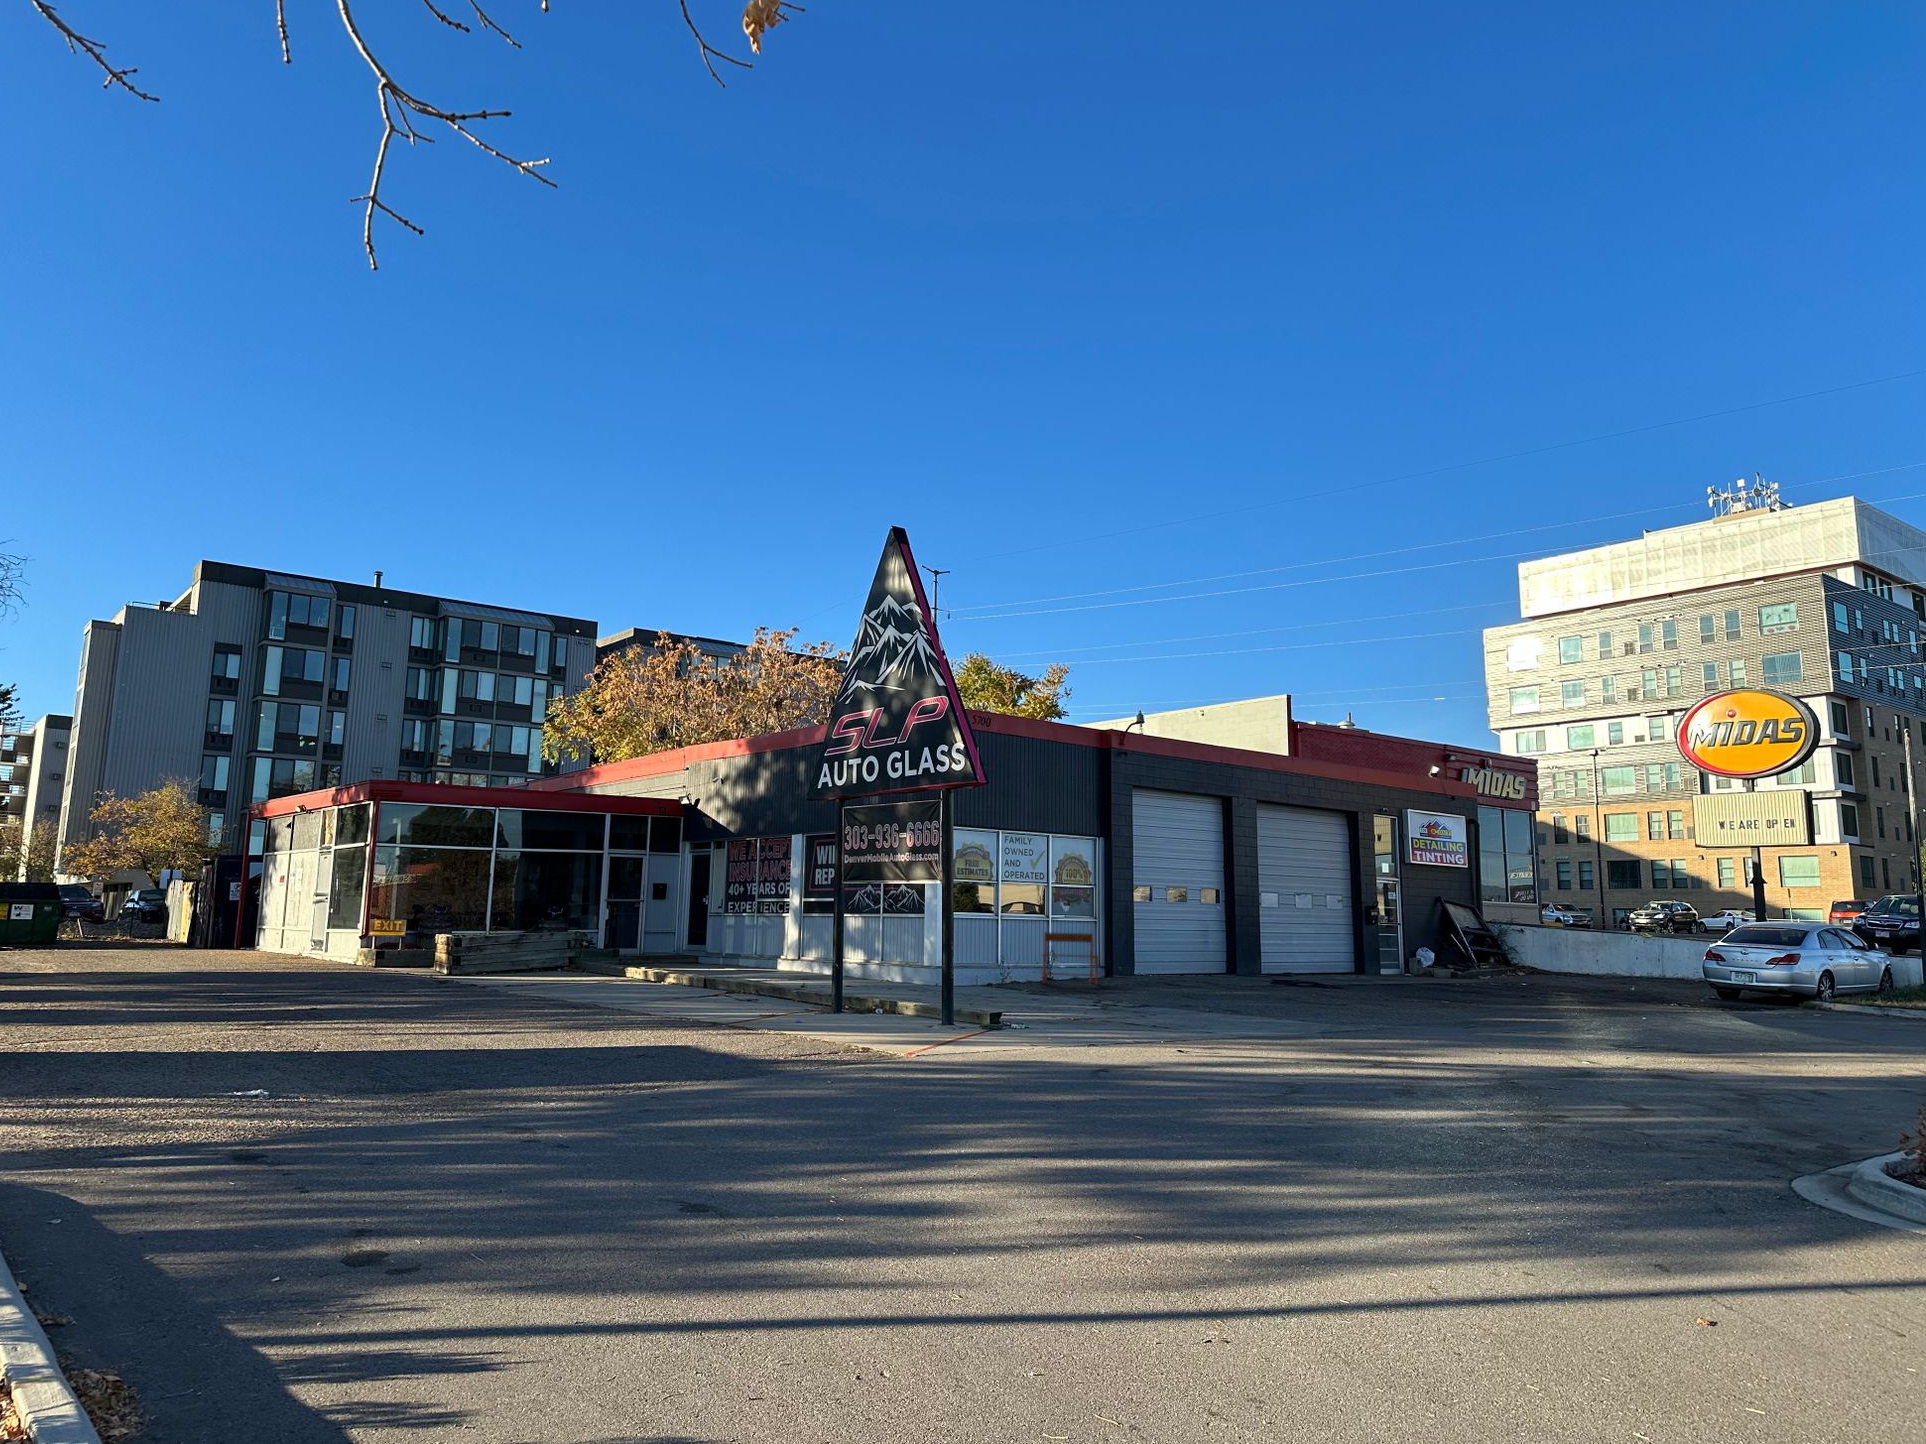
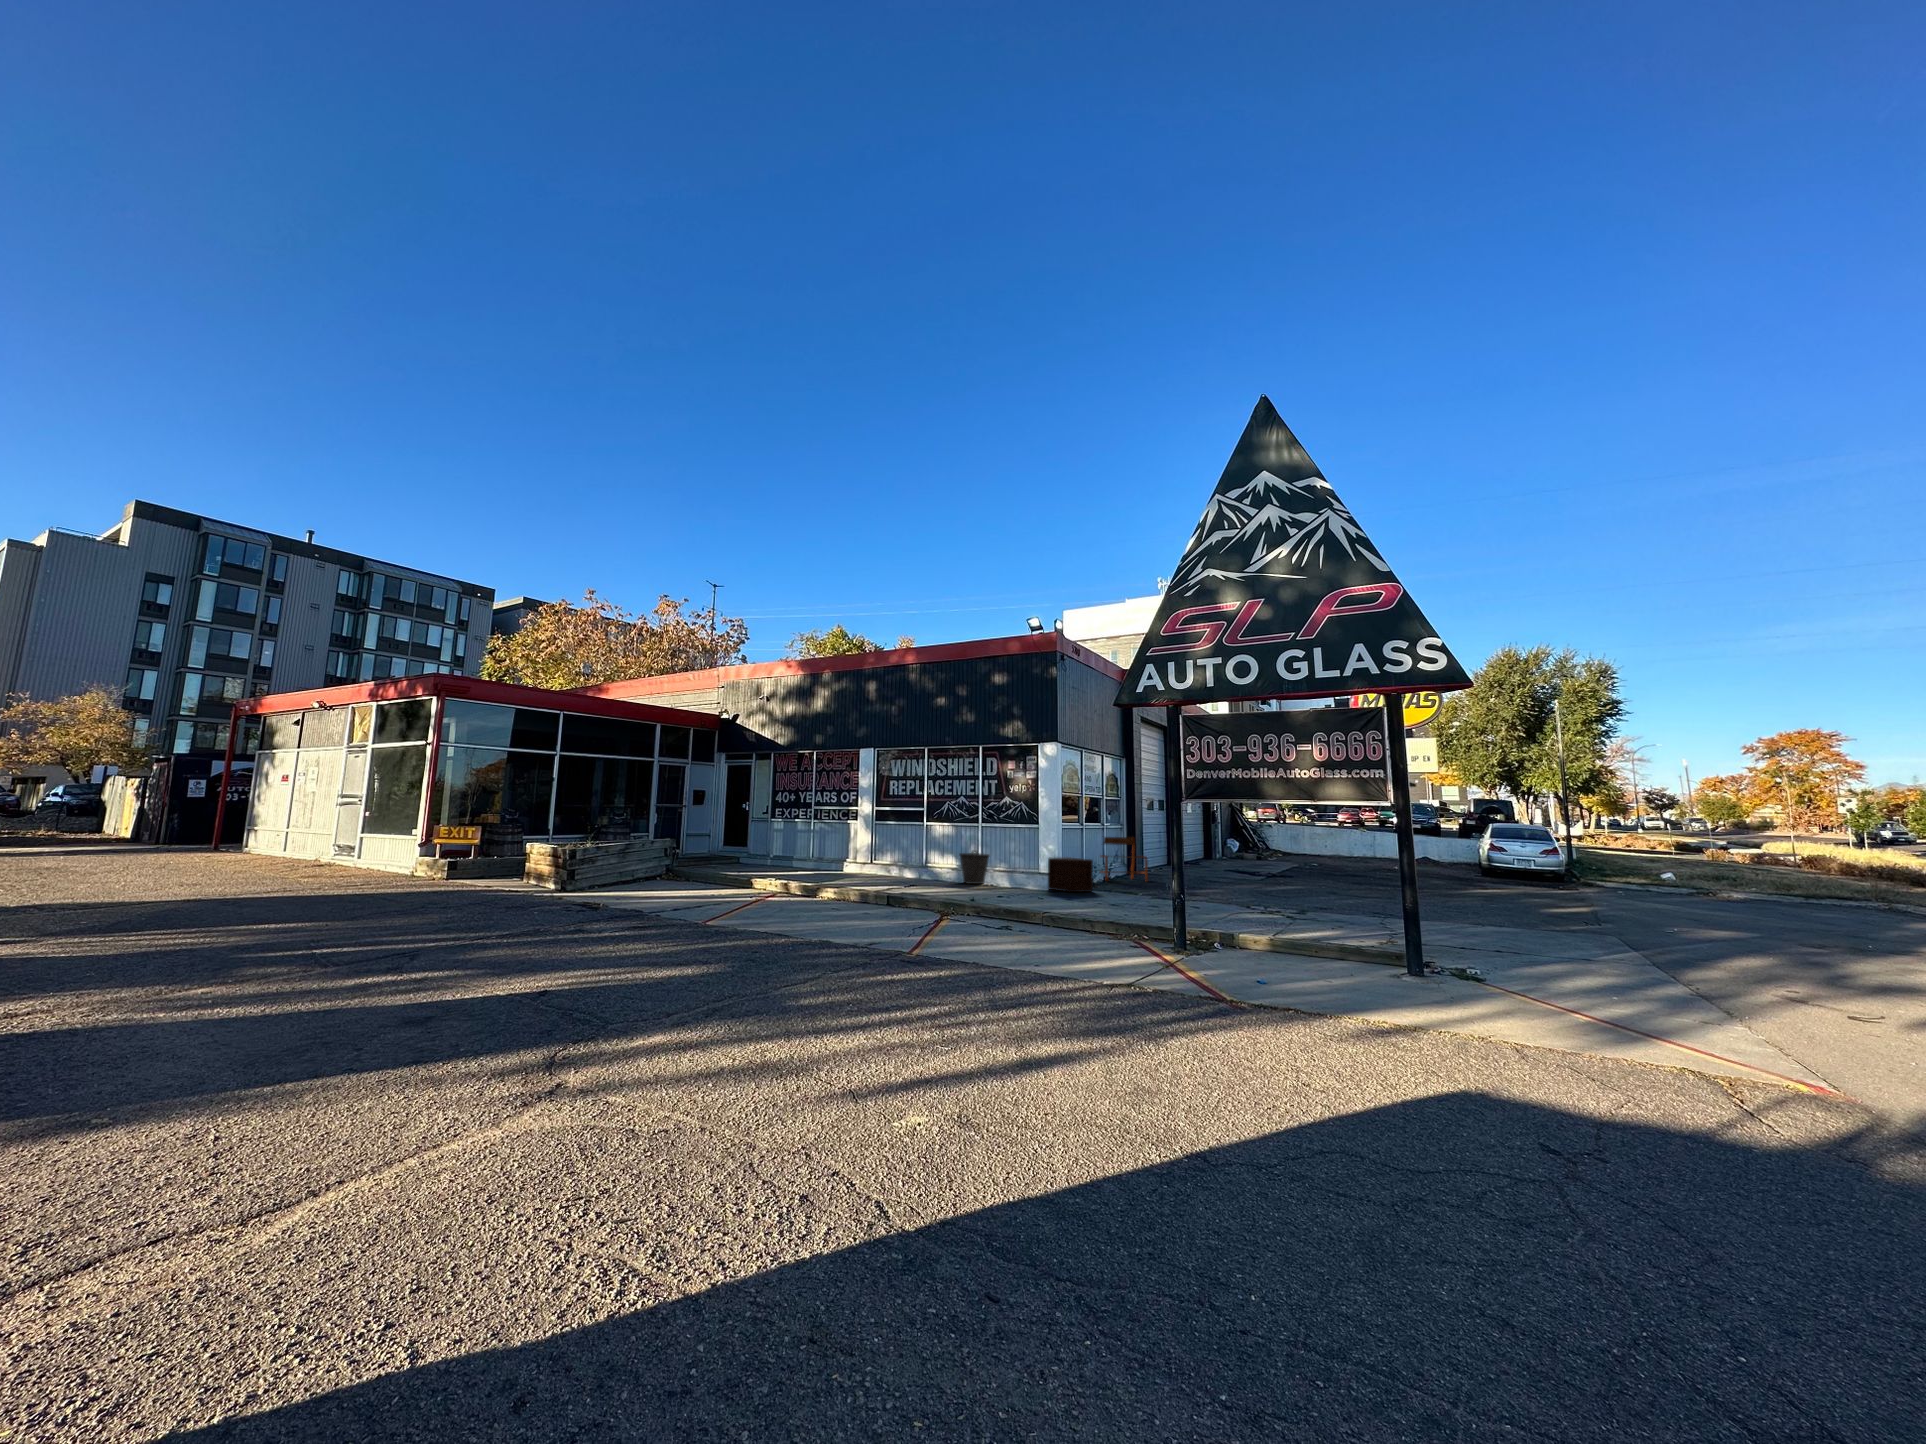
trash can: none [856,945,890,983] -> present [960,851,990,884]
wooden crate: none [934,953,980,990] -> present [1048,857,1093,892]

